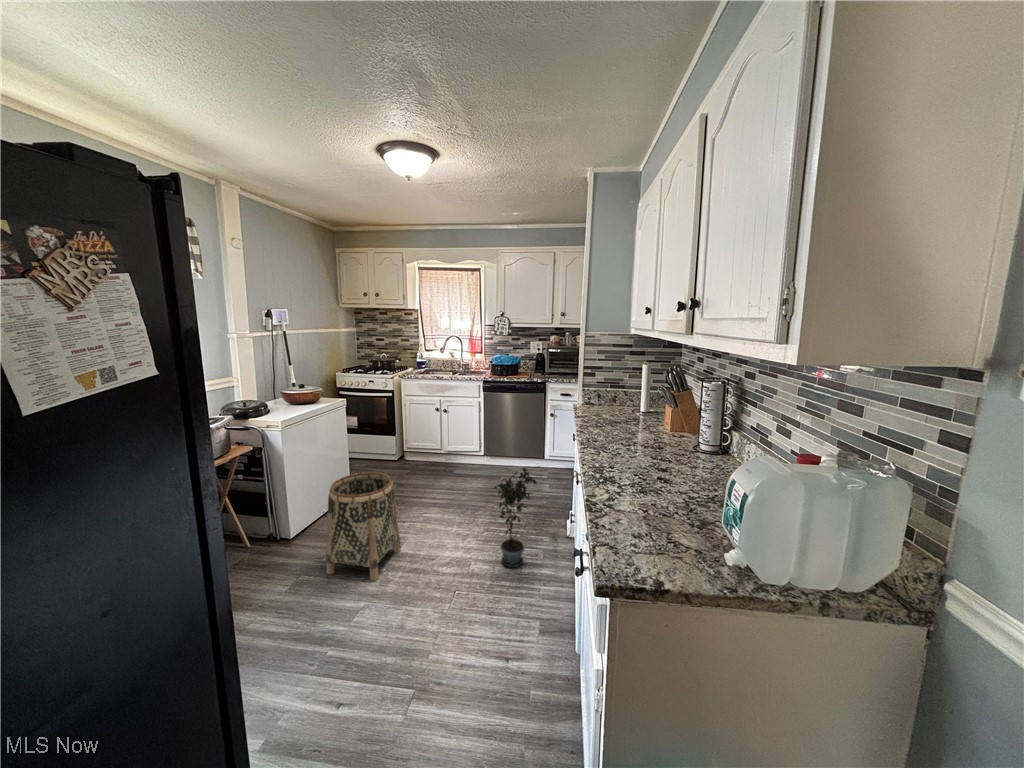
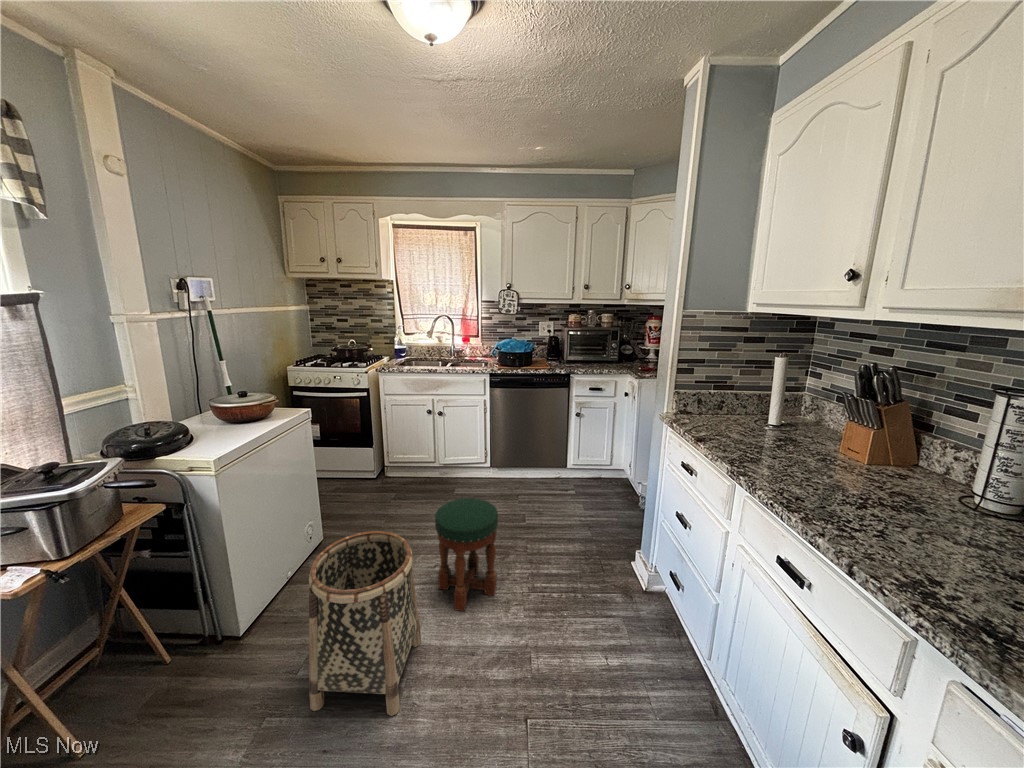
stool: none [417,463,461,539] -> present [435,498,498,611]
potted plant: present [494,468,537,567] -> none [566,514,636,658]

